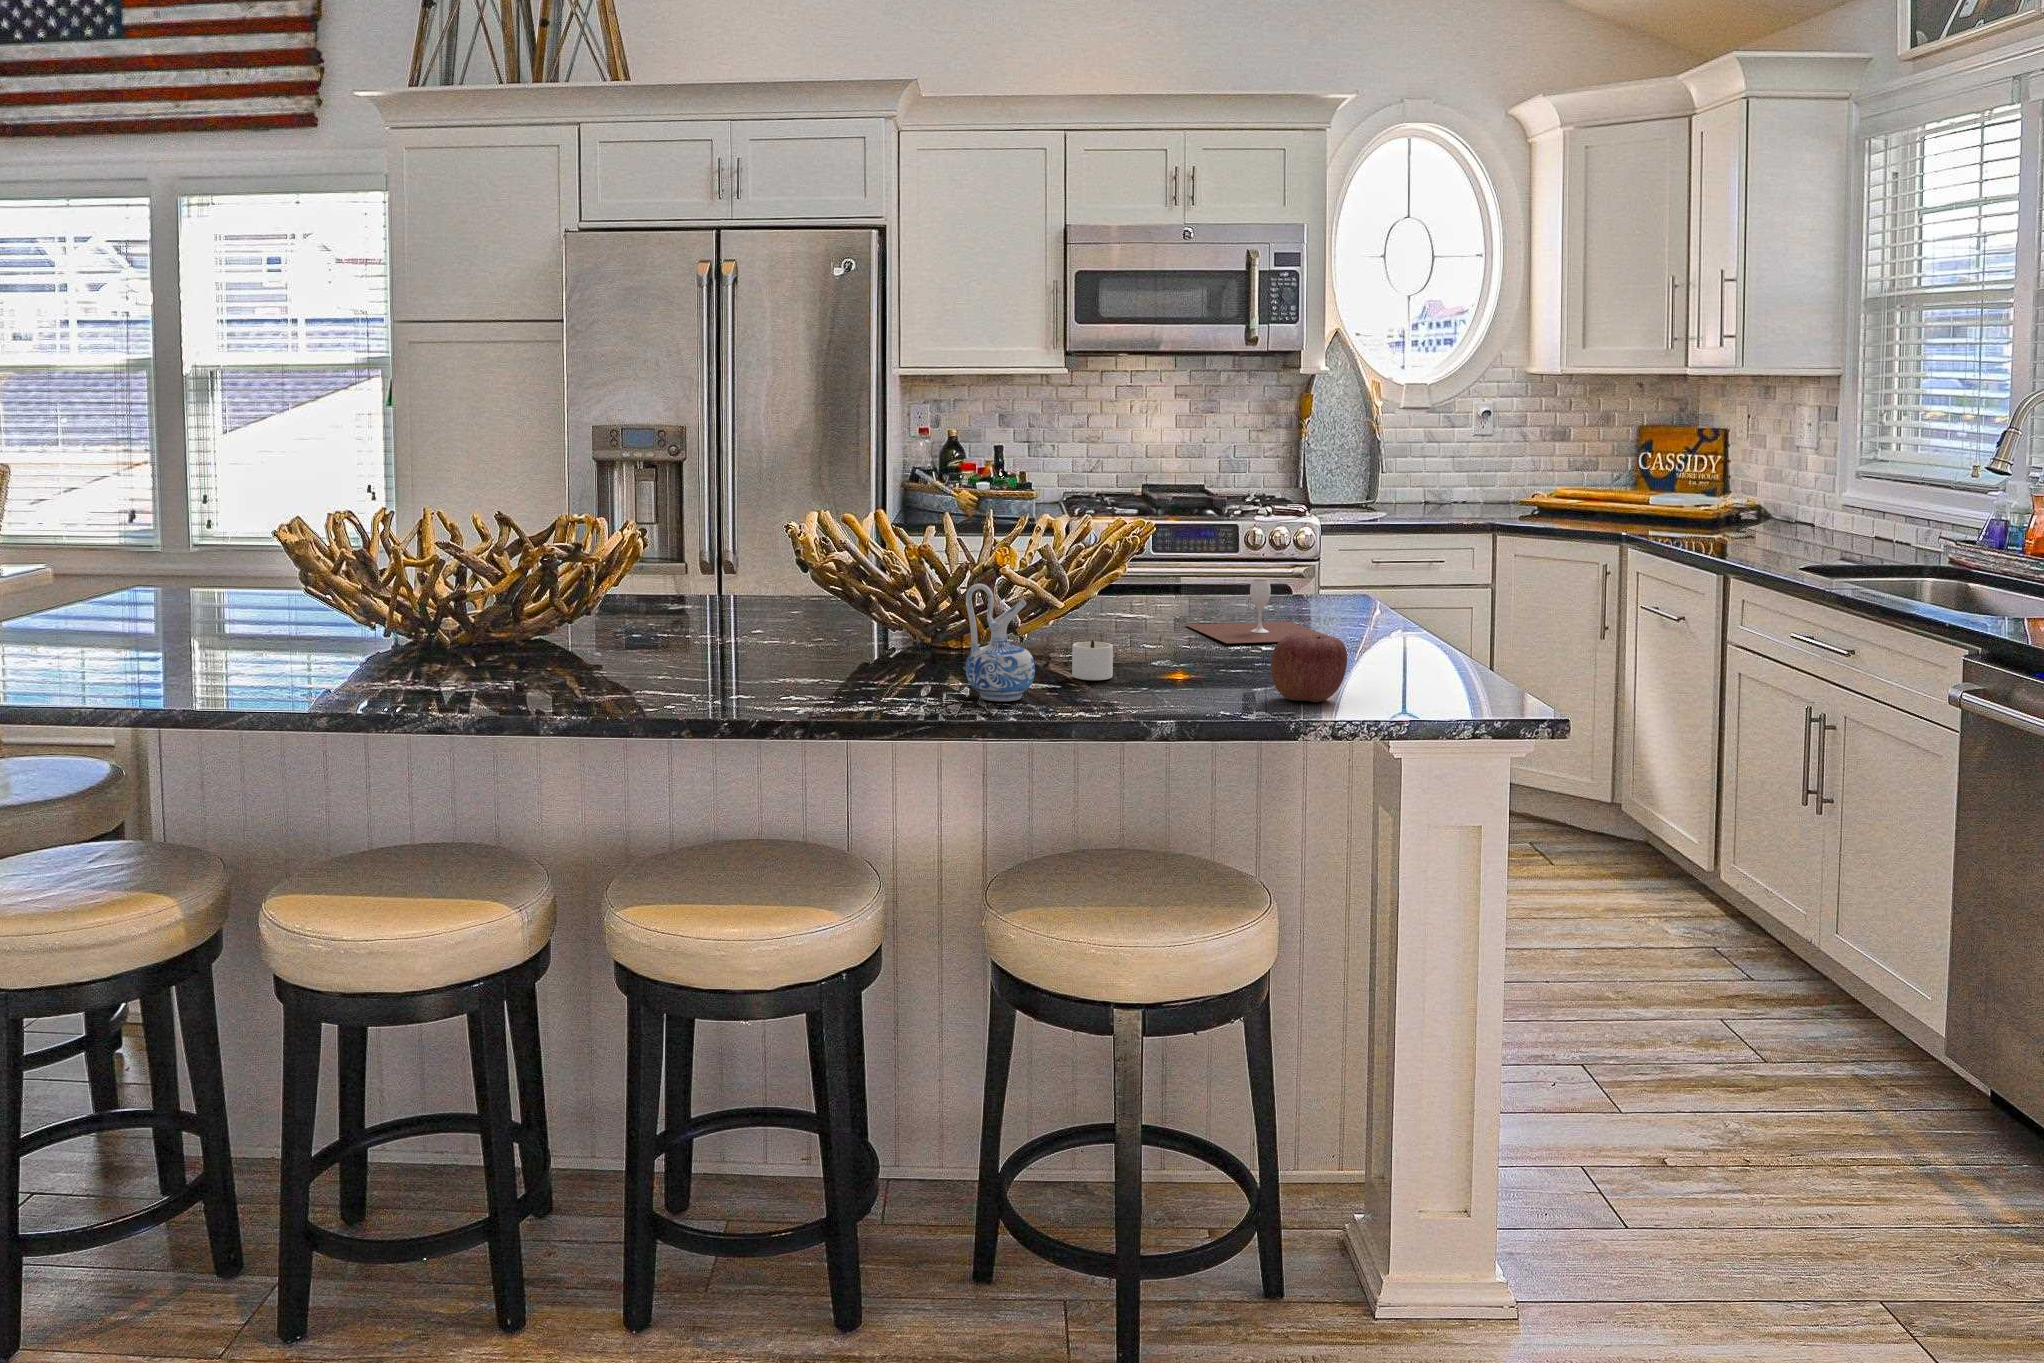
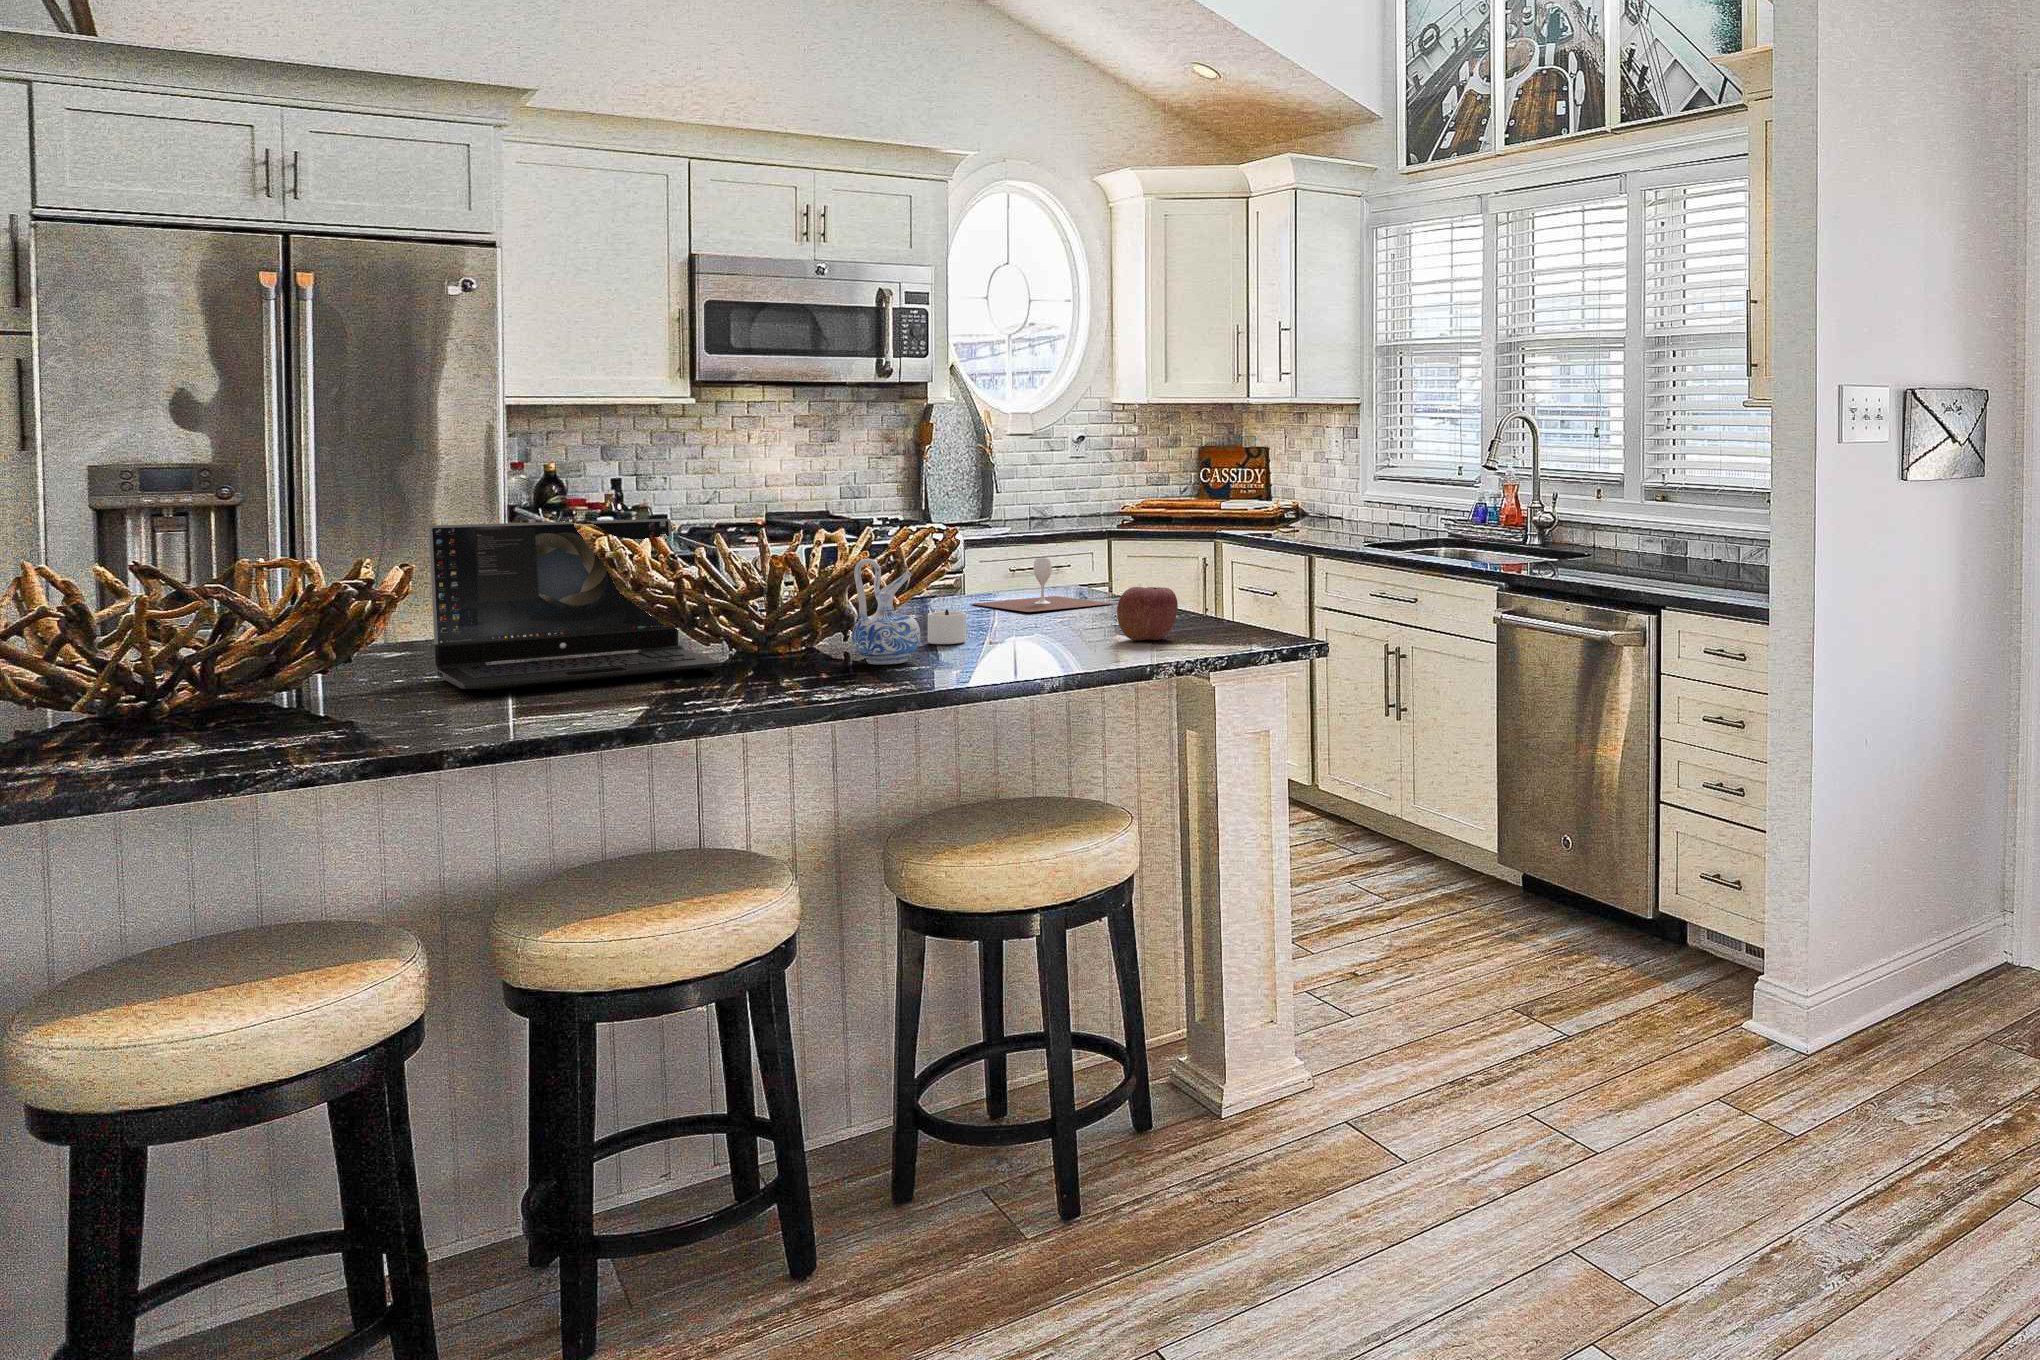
laptop: none [625,527,846,687] -> present [428,519,721,690]

